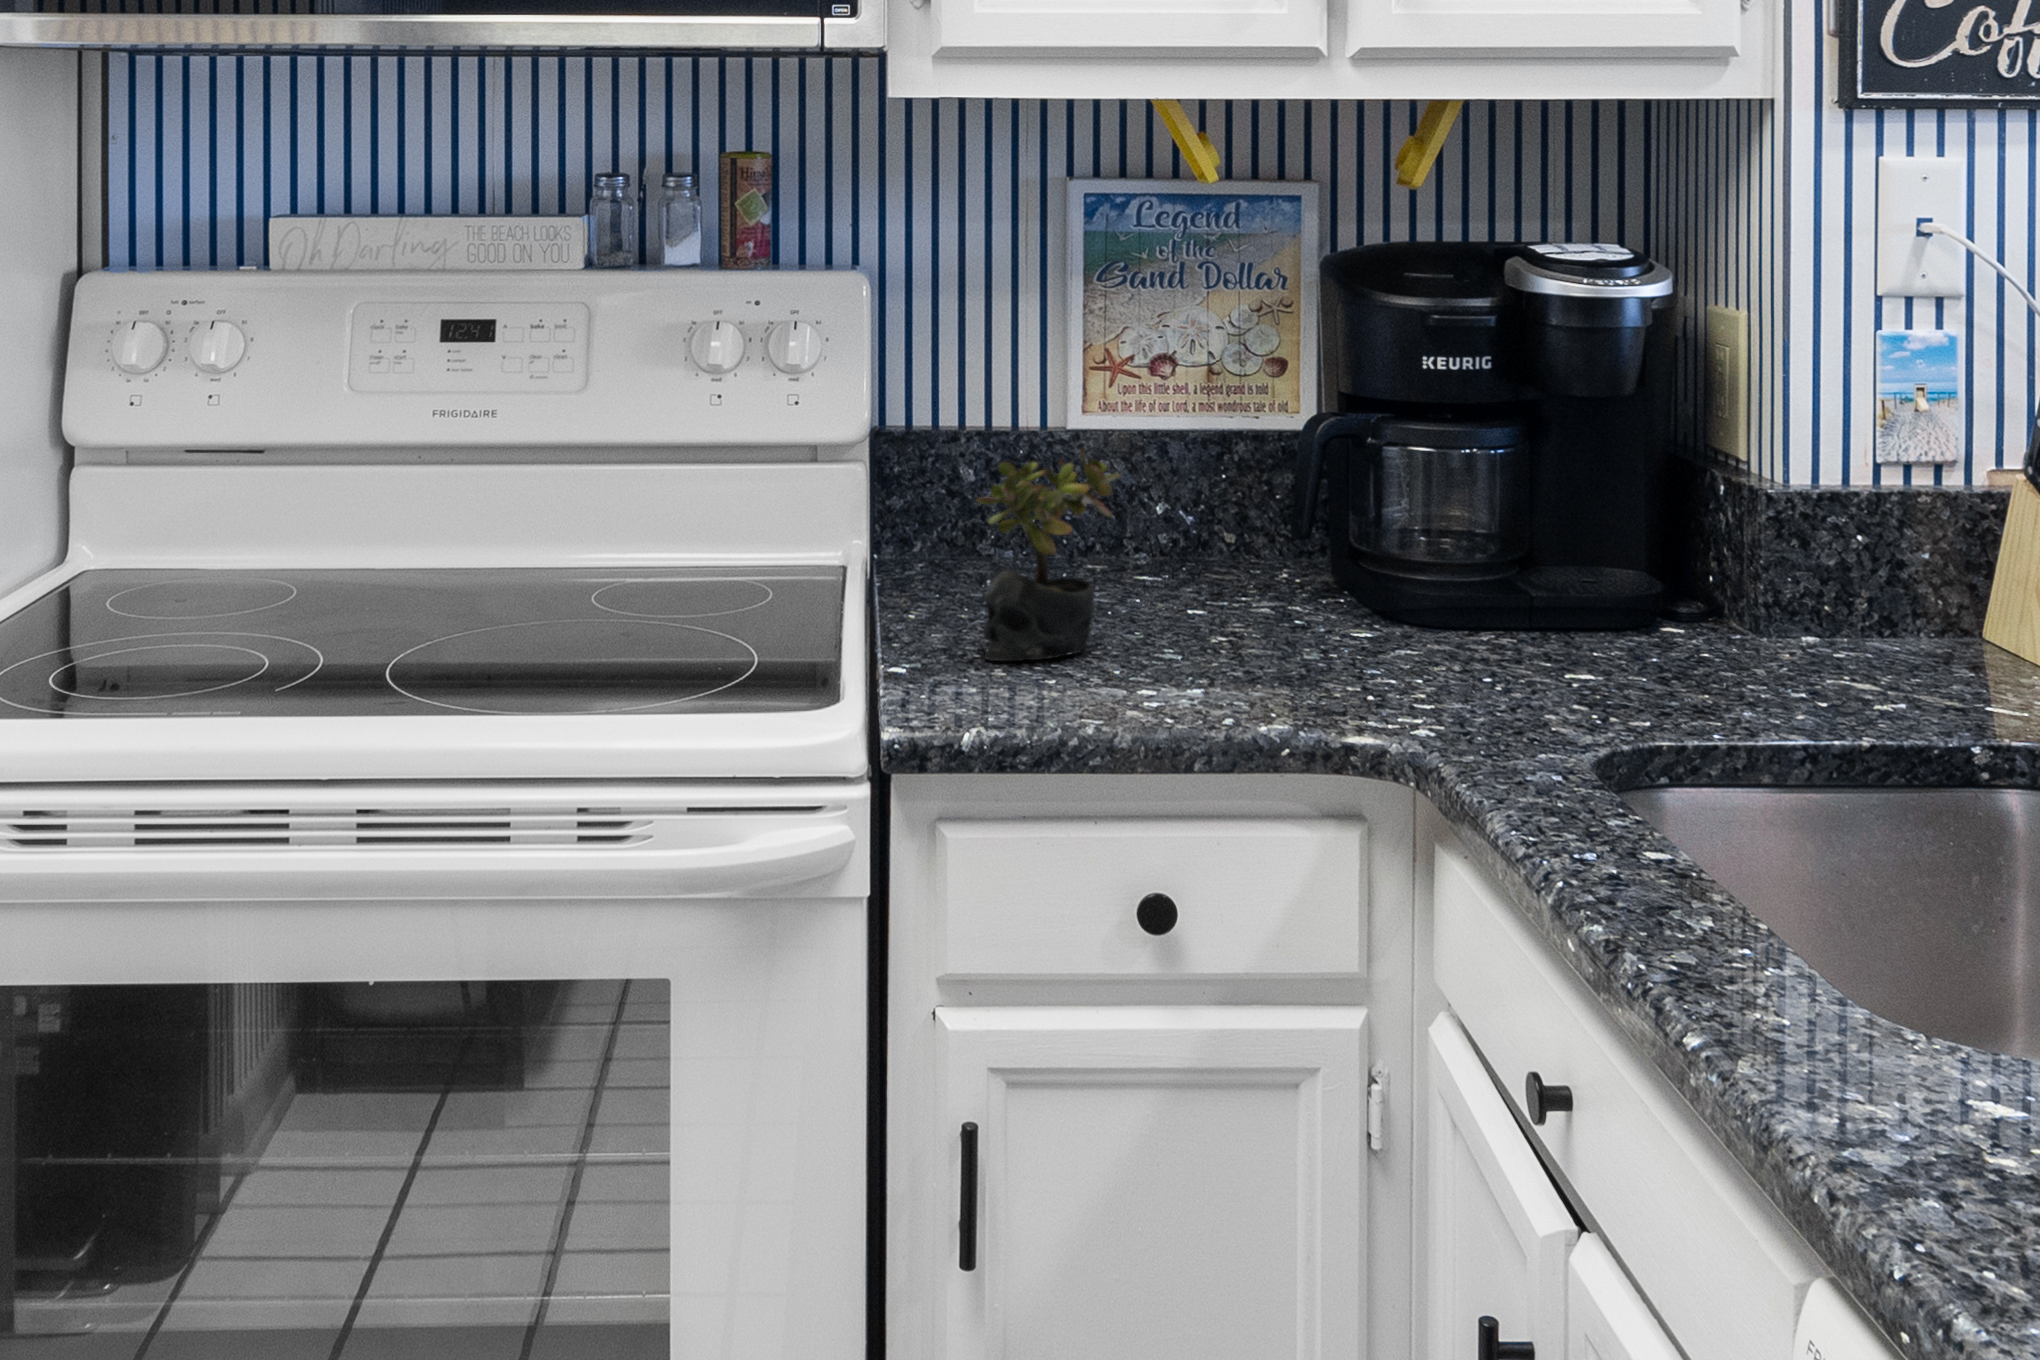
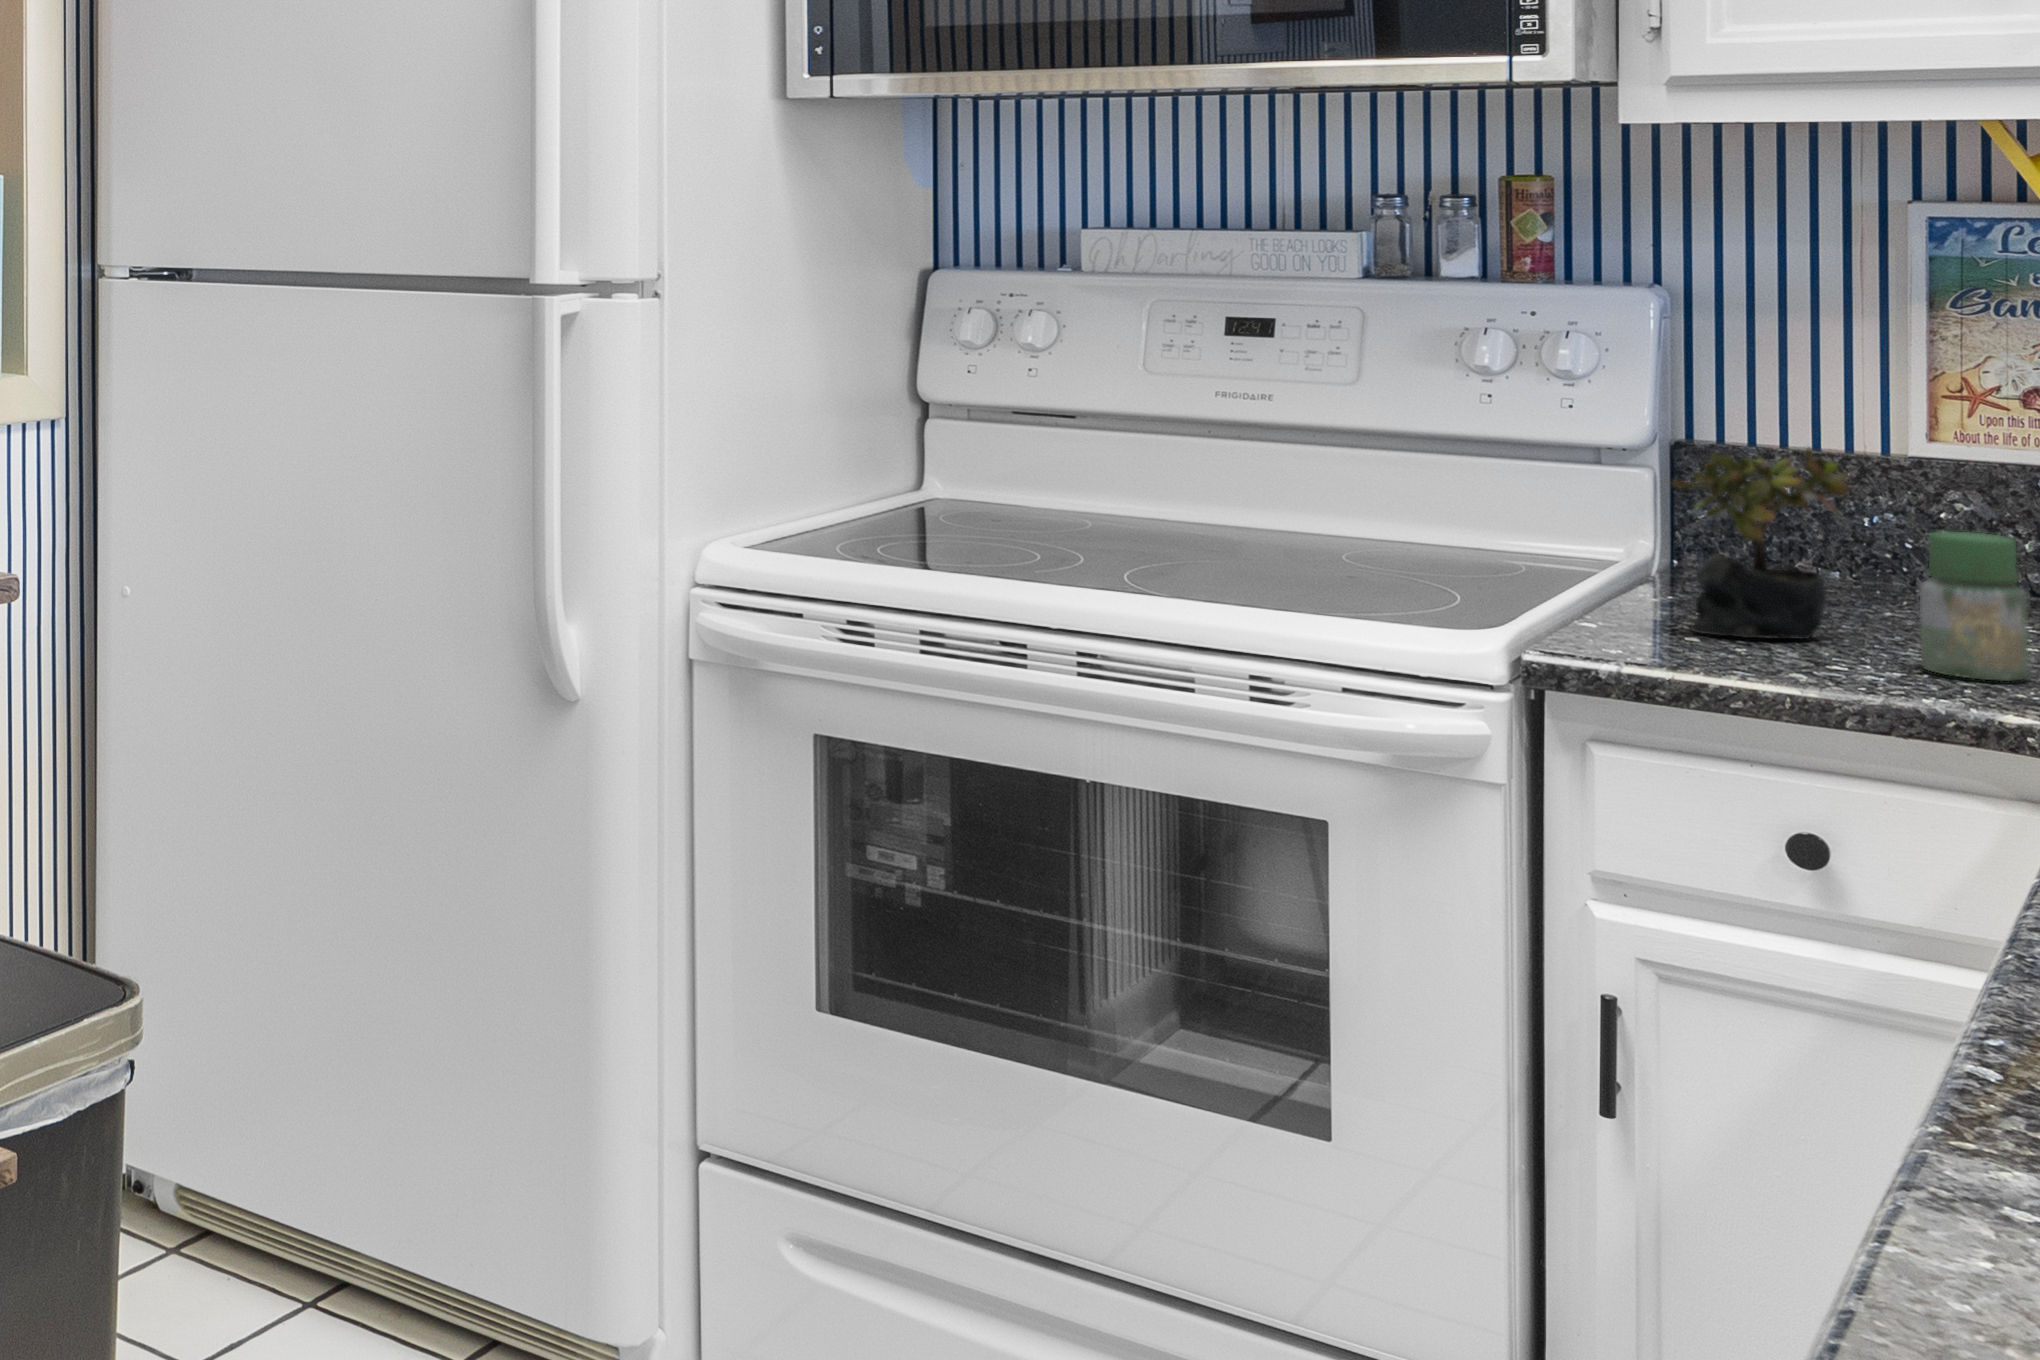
jar: none [1203,529,1290,682] -> present [1920,532,2028,681]

